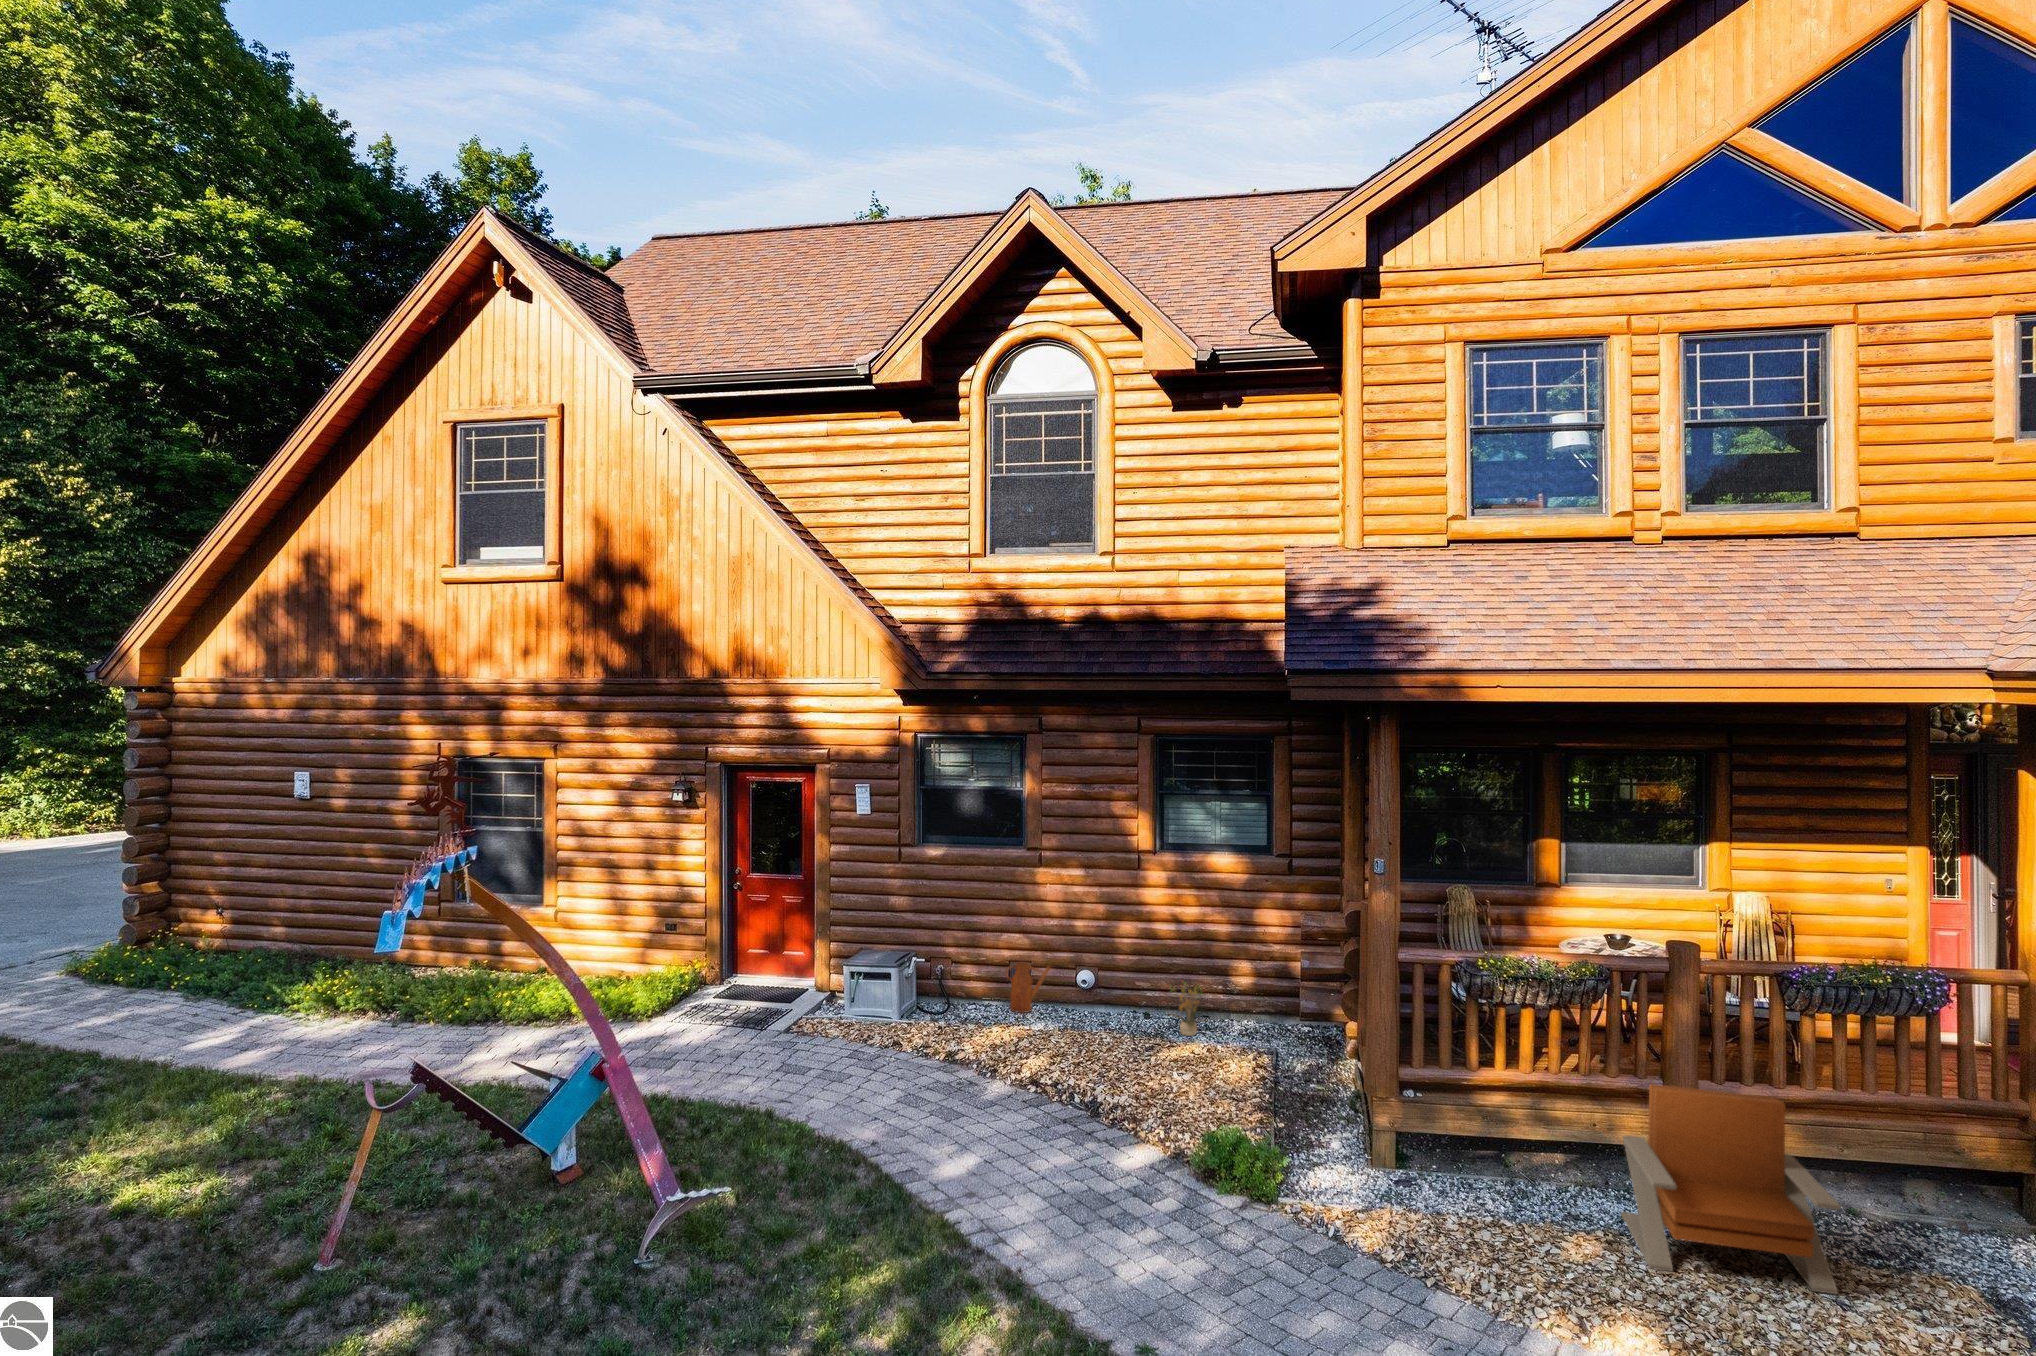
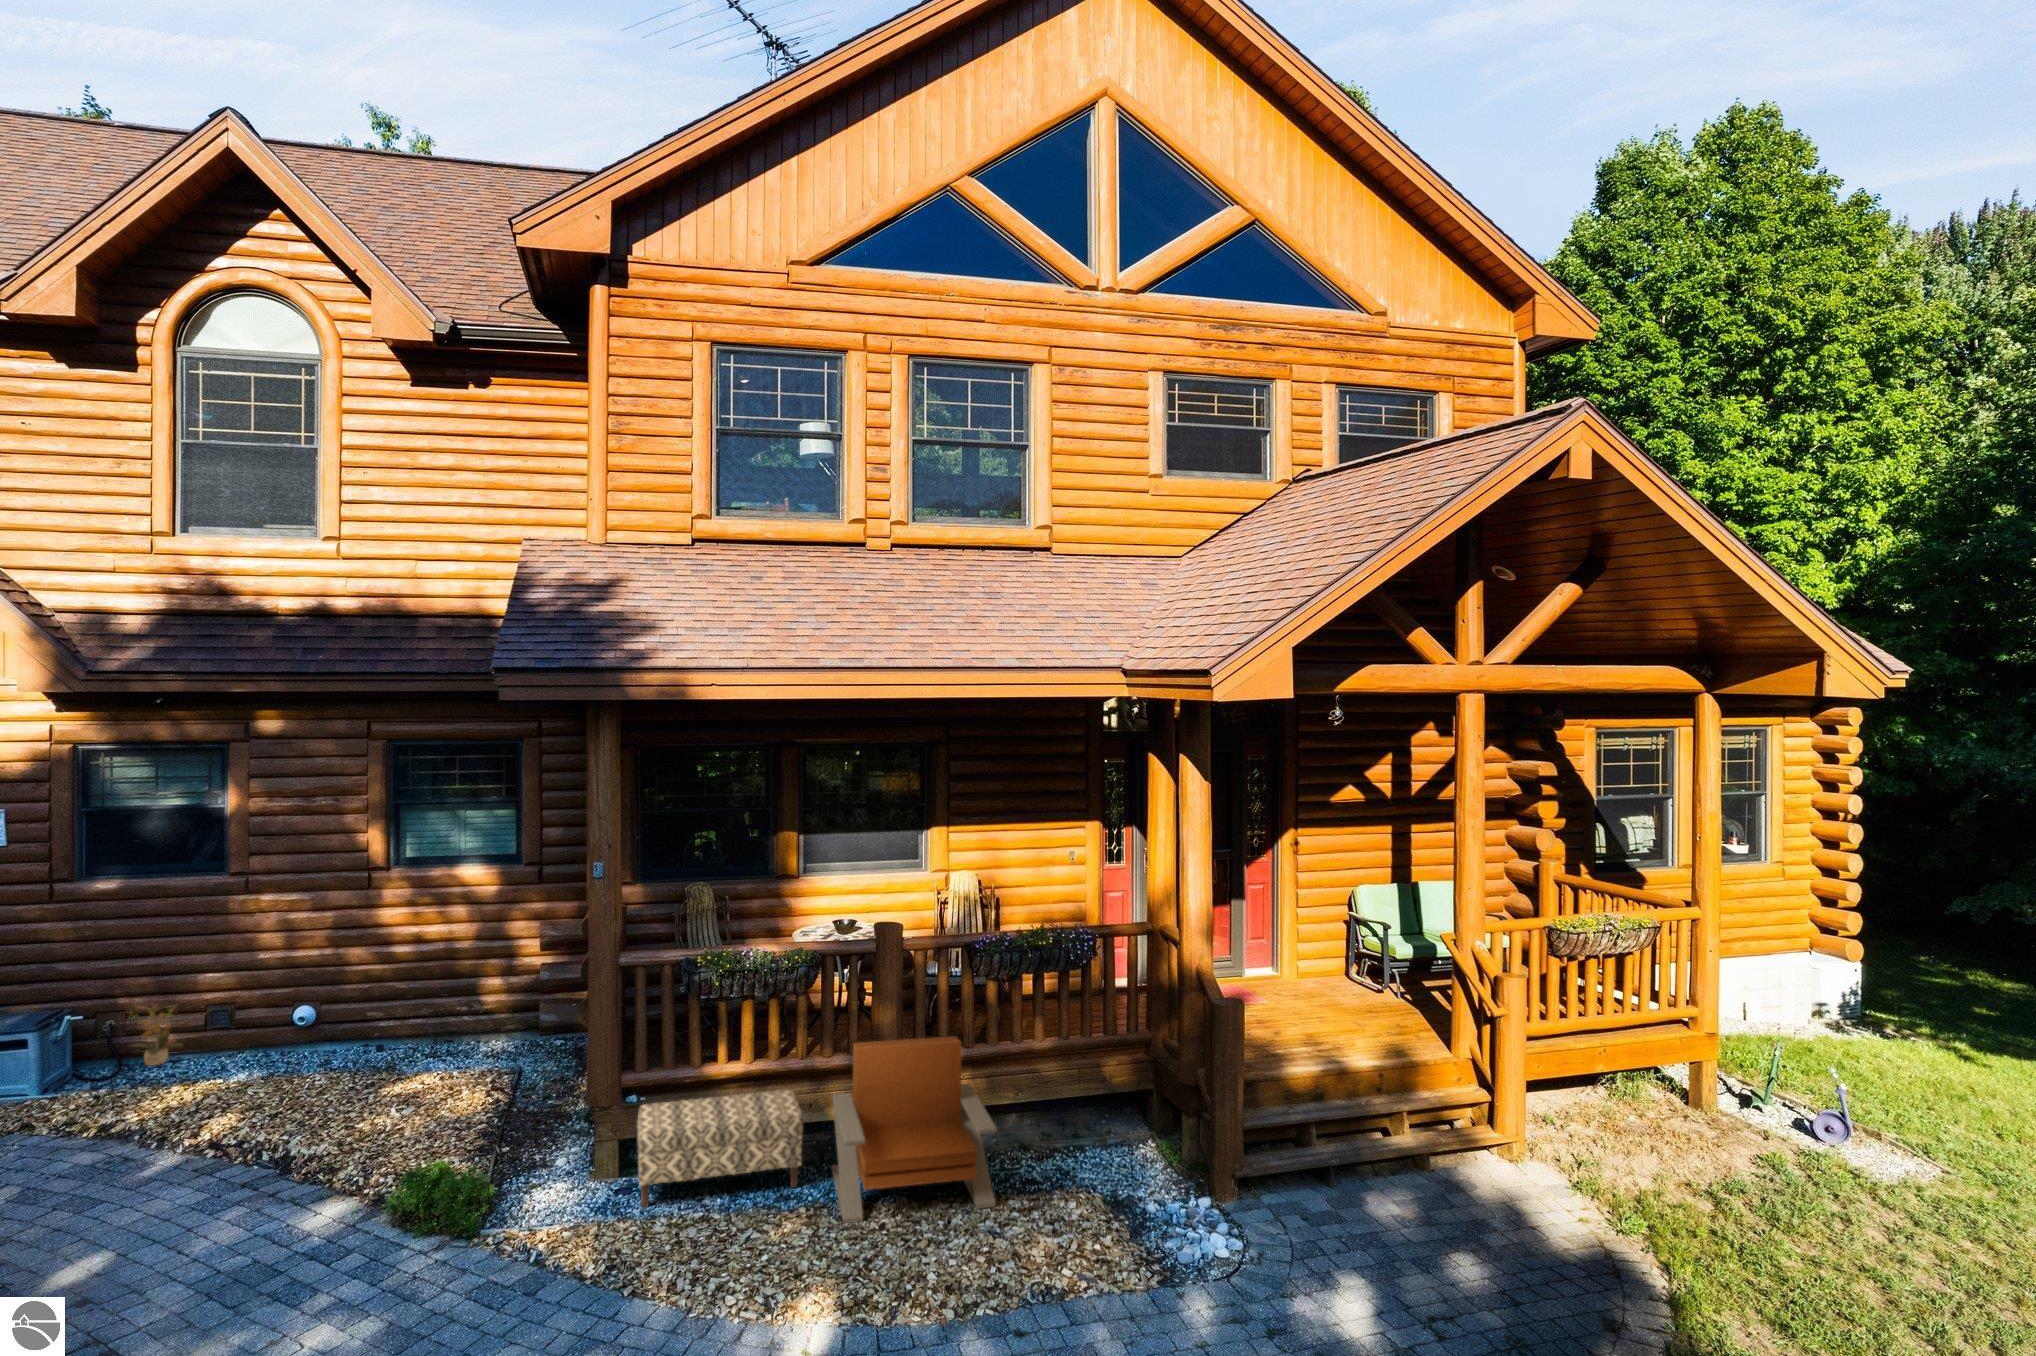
watering can: present [1006,962,1051,1013] -> none [209,999,271,1059]
potted plant: present [1171,984,1205,1036] -> present [131,1005,181,1066]
bench: none [1414,1108,1595,1224] -> present [637,1090,803,1208]

